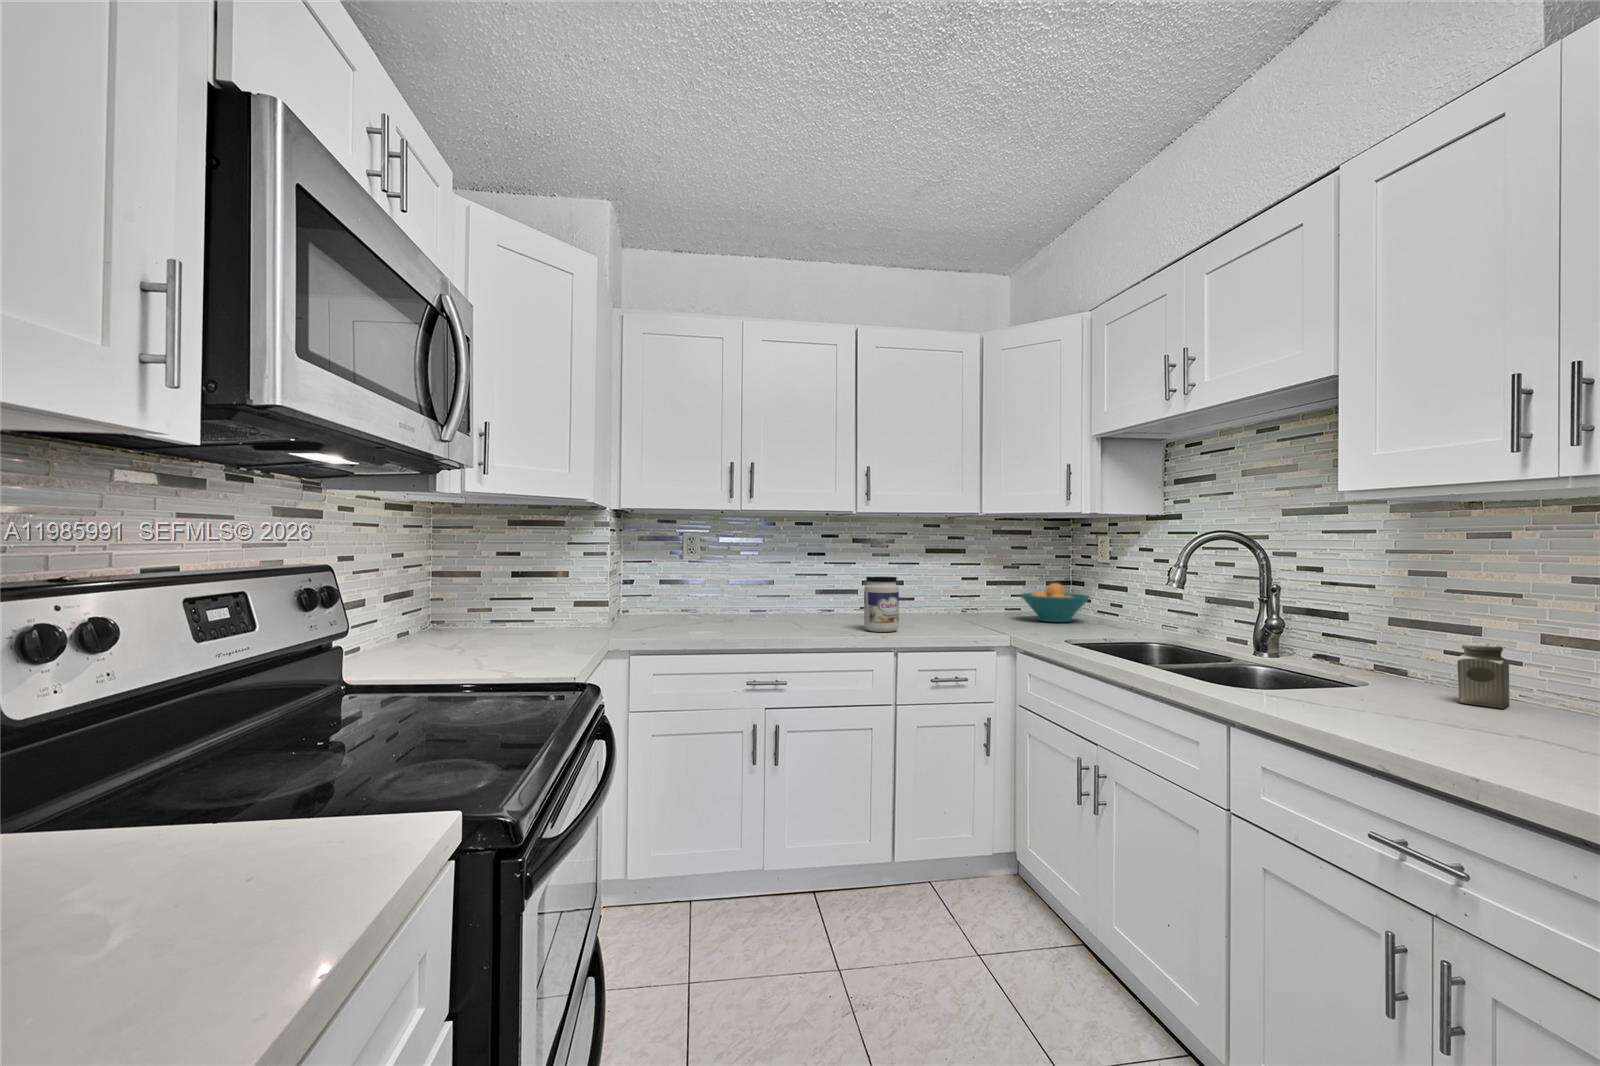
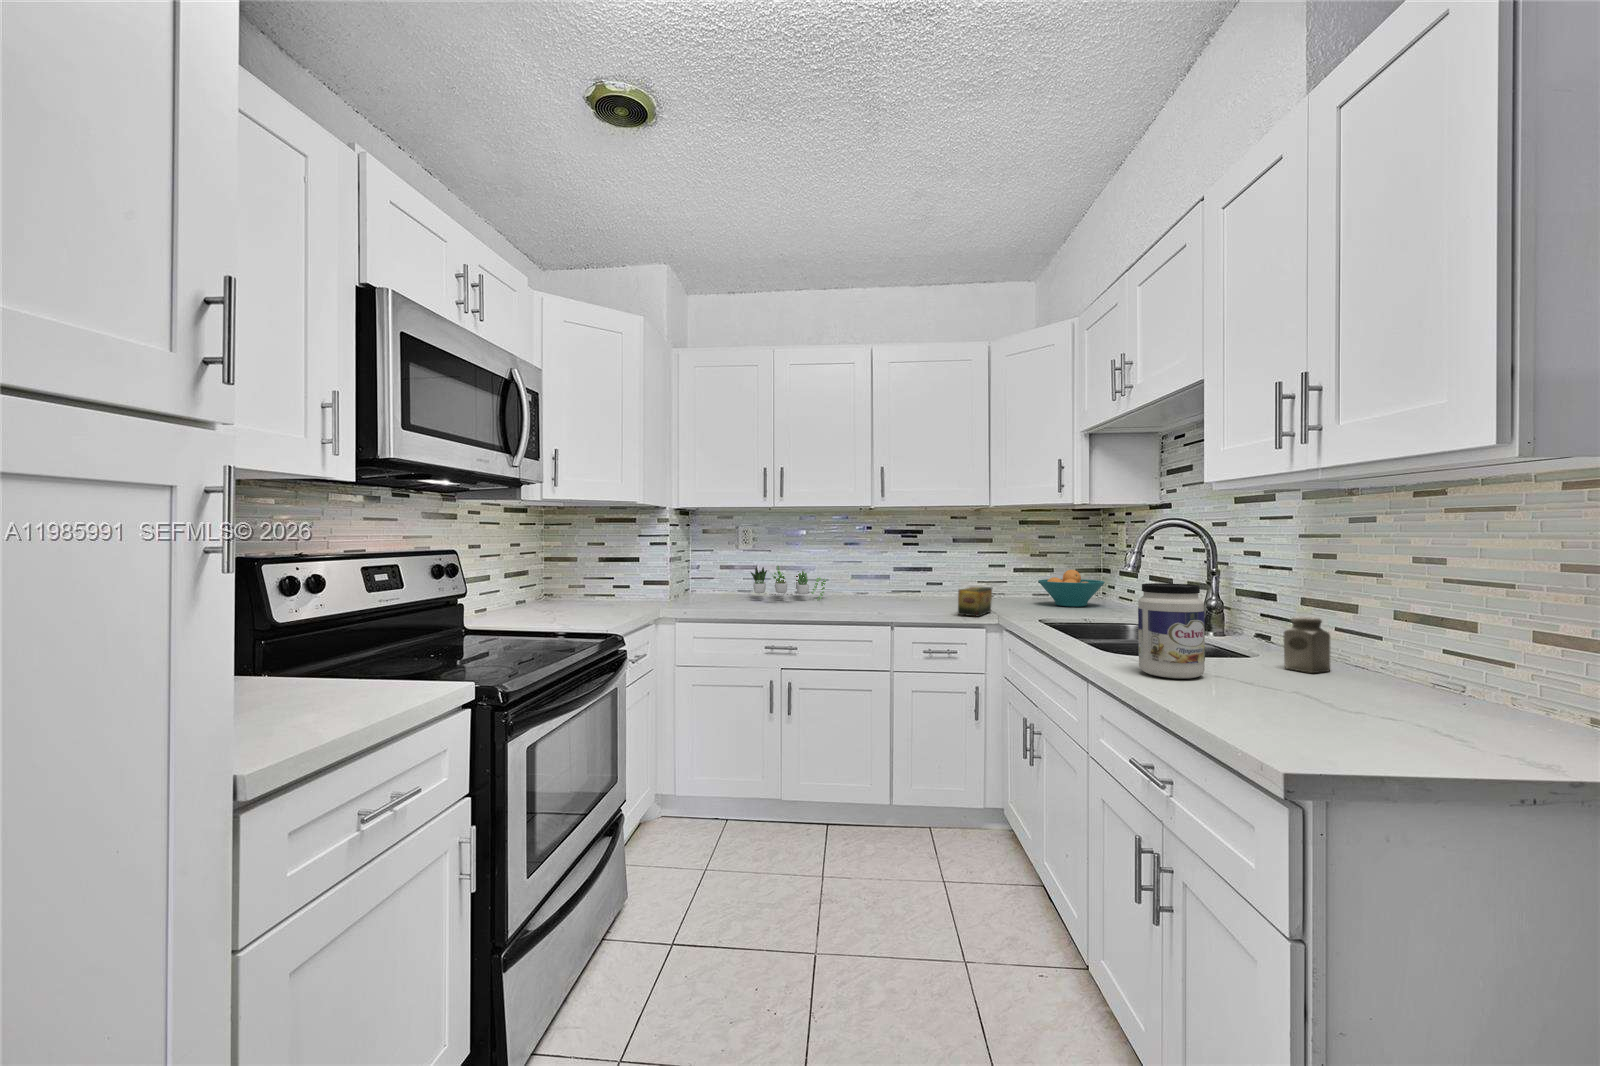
jar: present [864,576,899,632] -> present [1138,583,1205,679]
succulent plant: none [697,577,788,620] -> present [751,566,826,600]
tea box: none [971,604,999,639] -> present [958,587,993,617]

